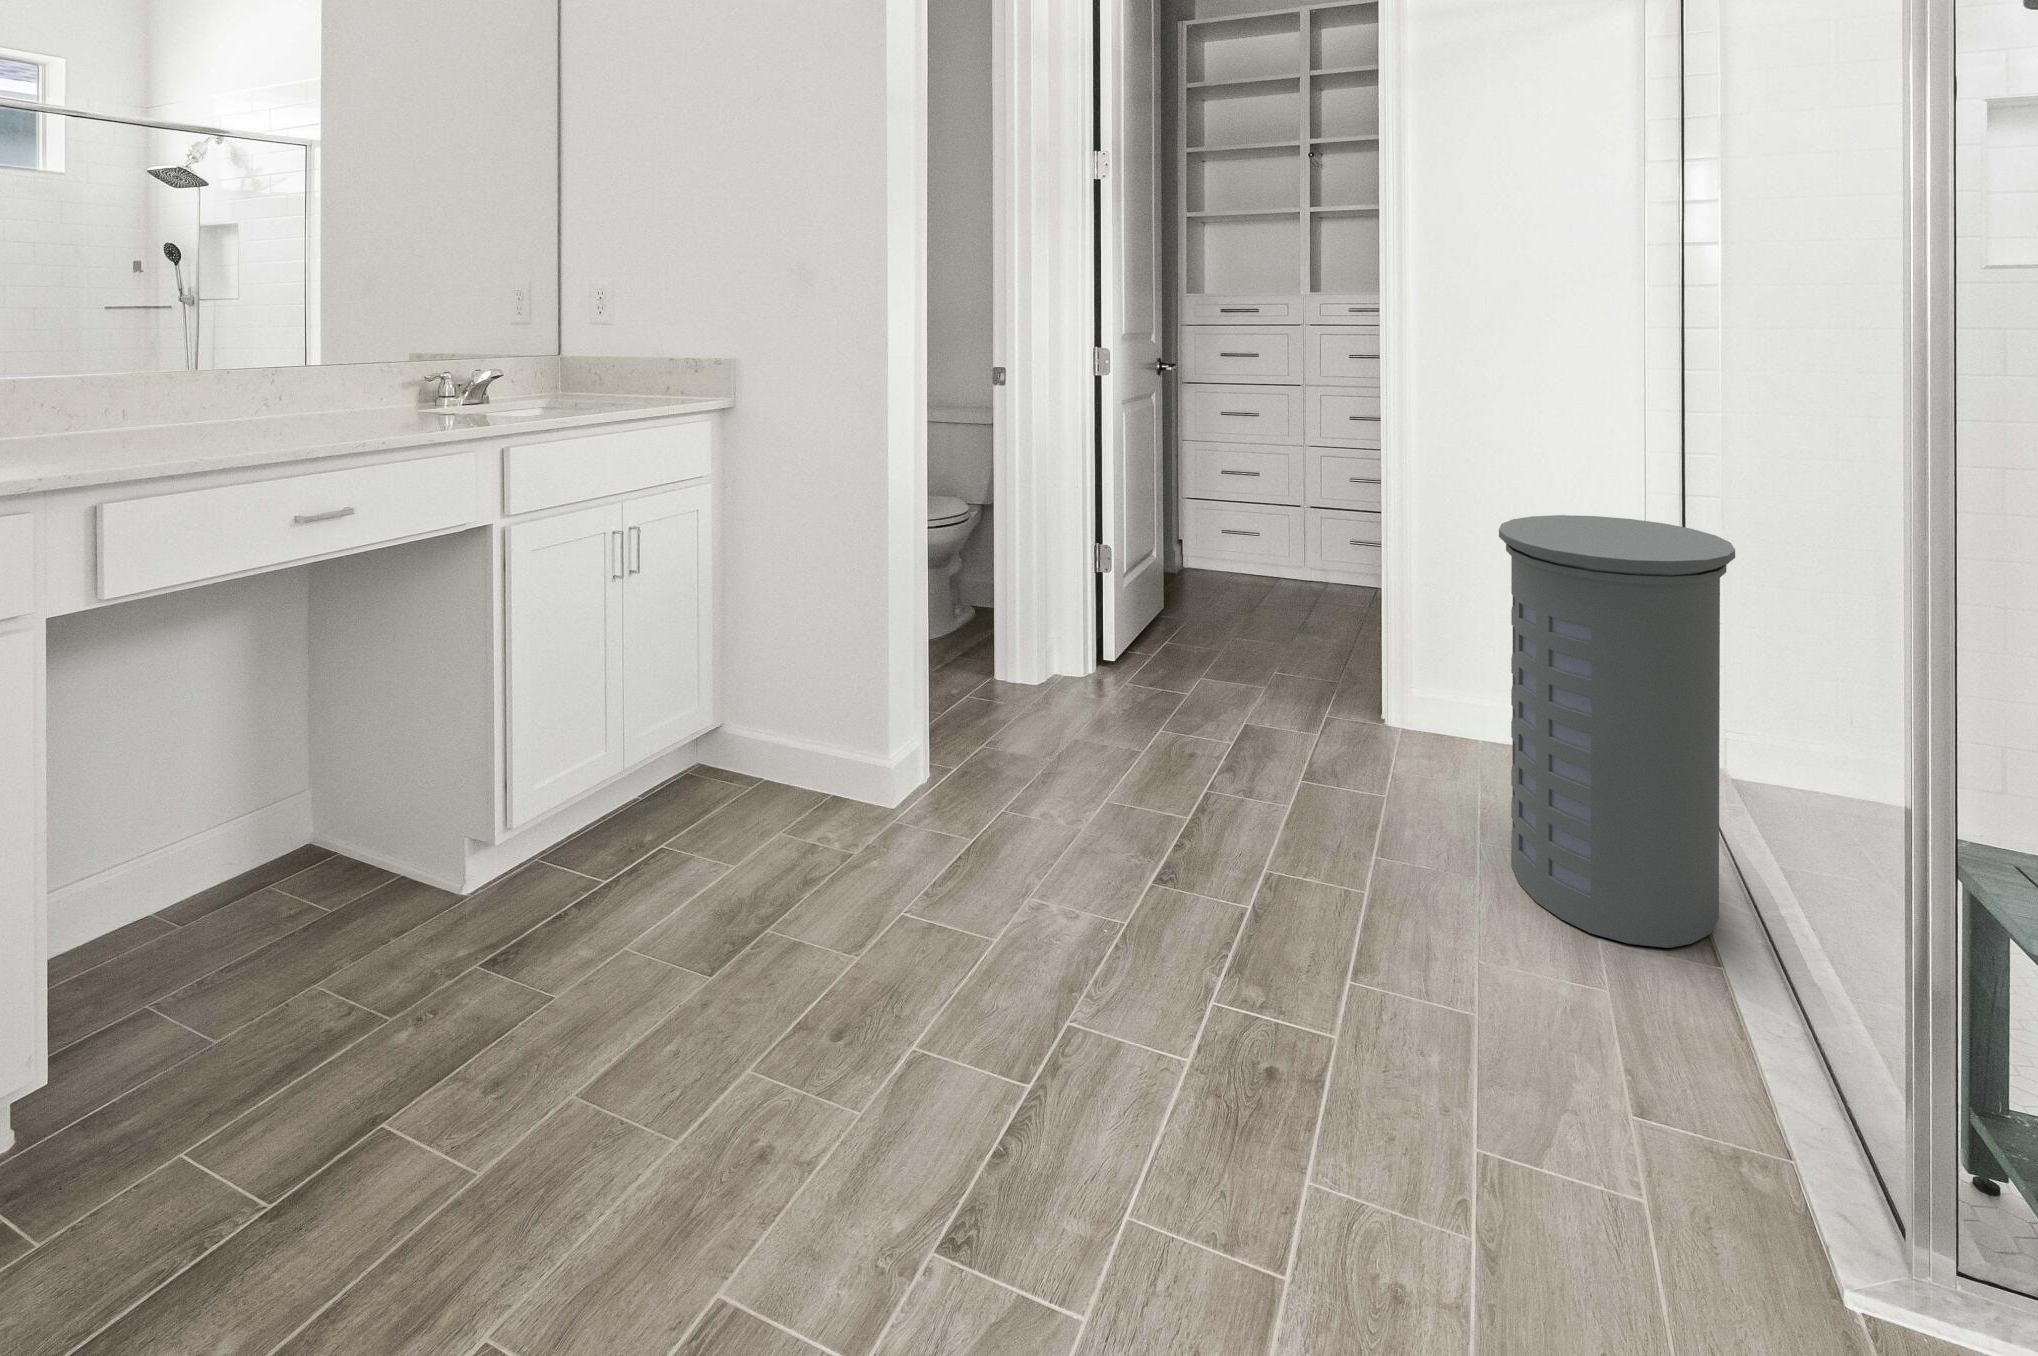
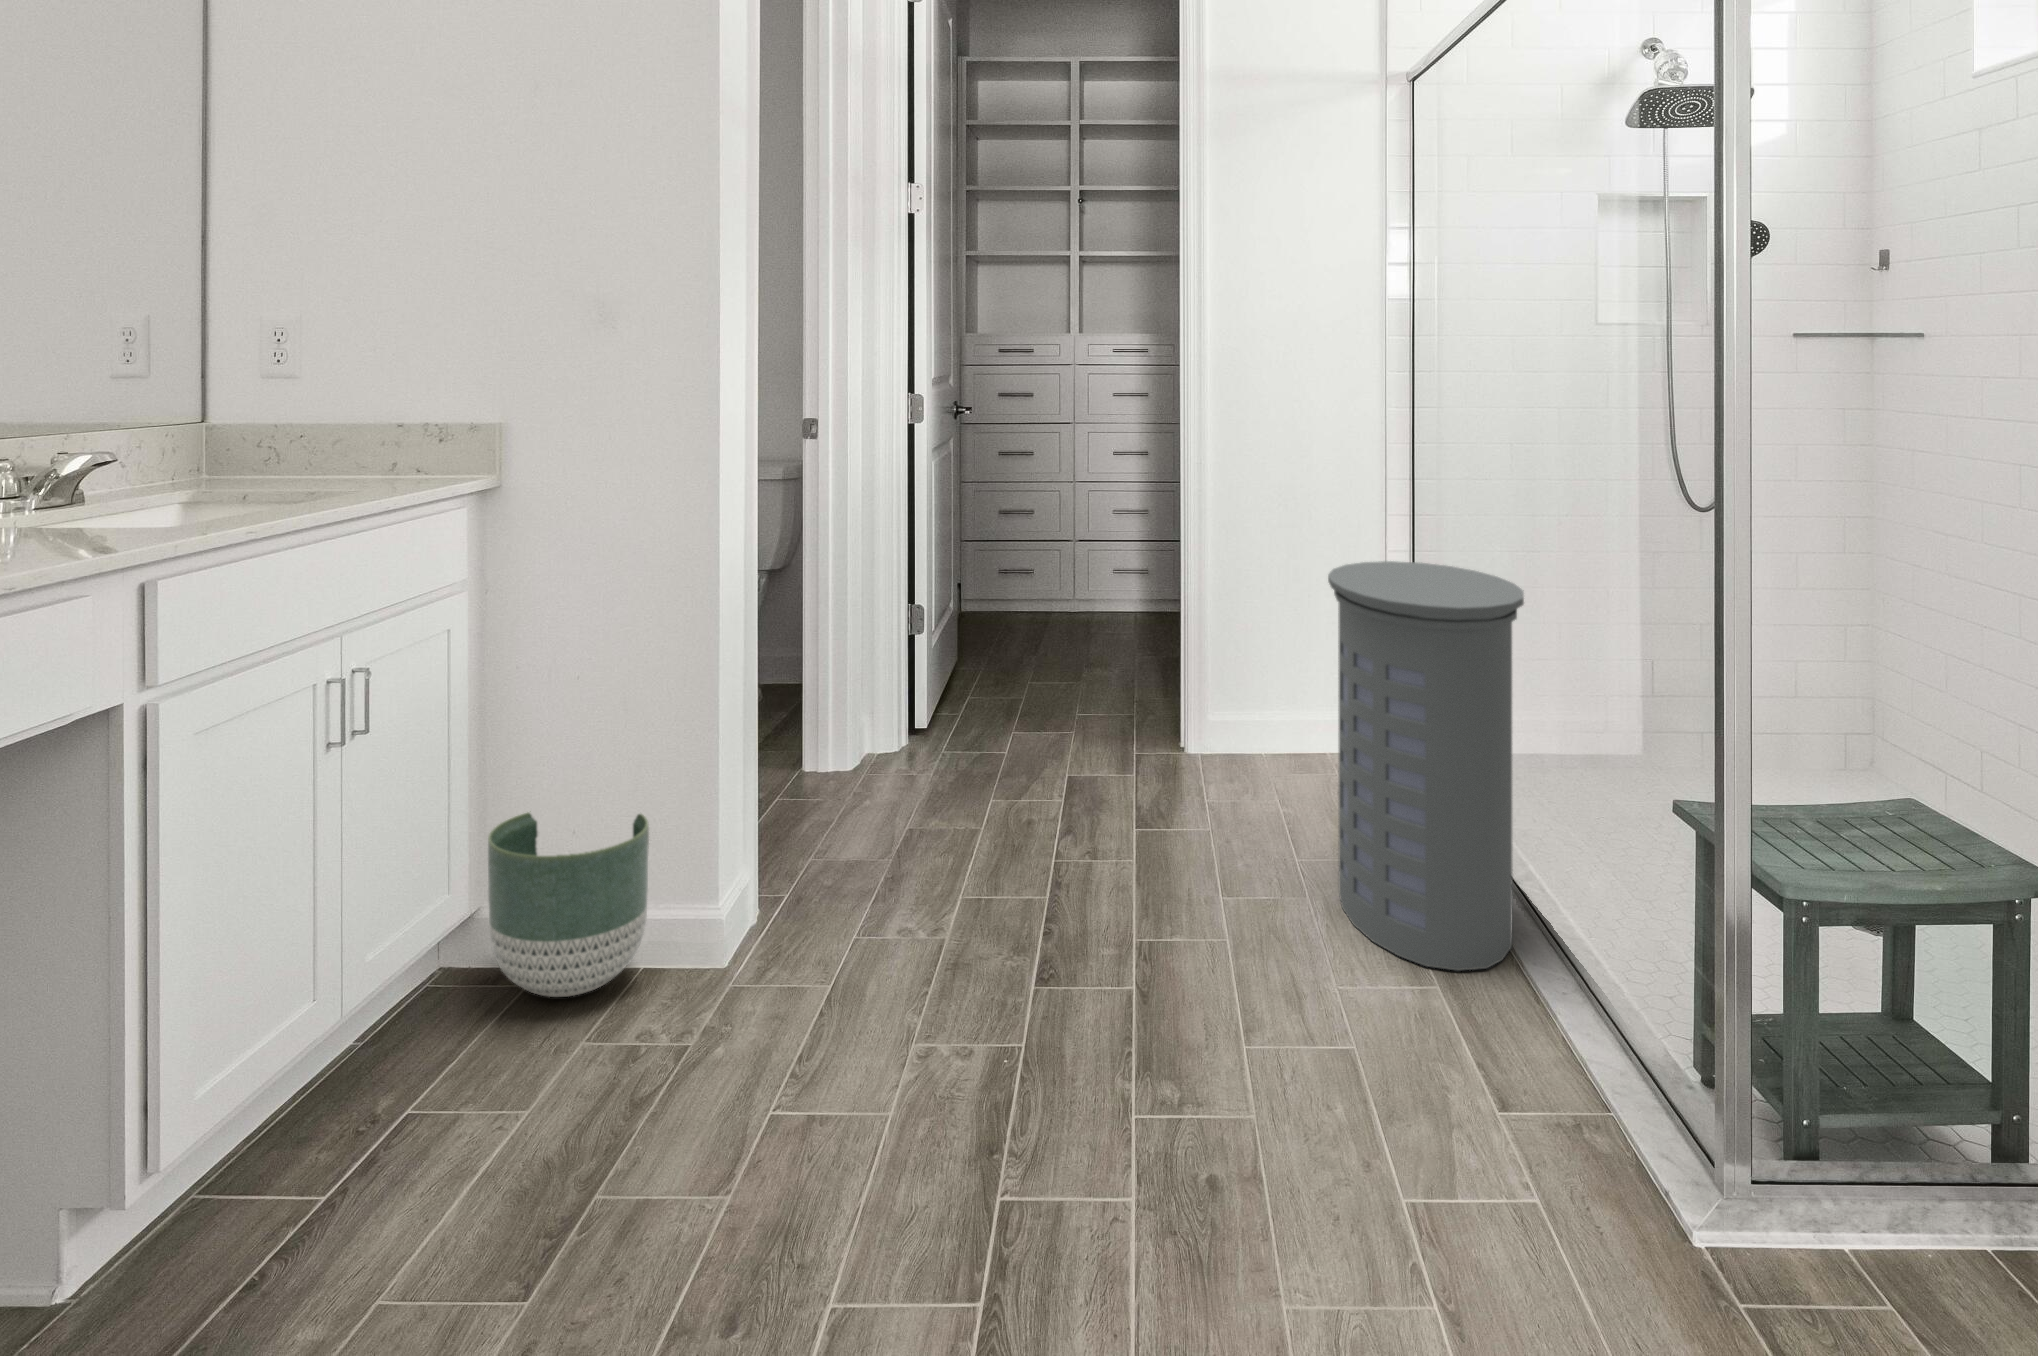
planter: none [694,674,819,823] -> present [488,813,649,997]

